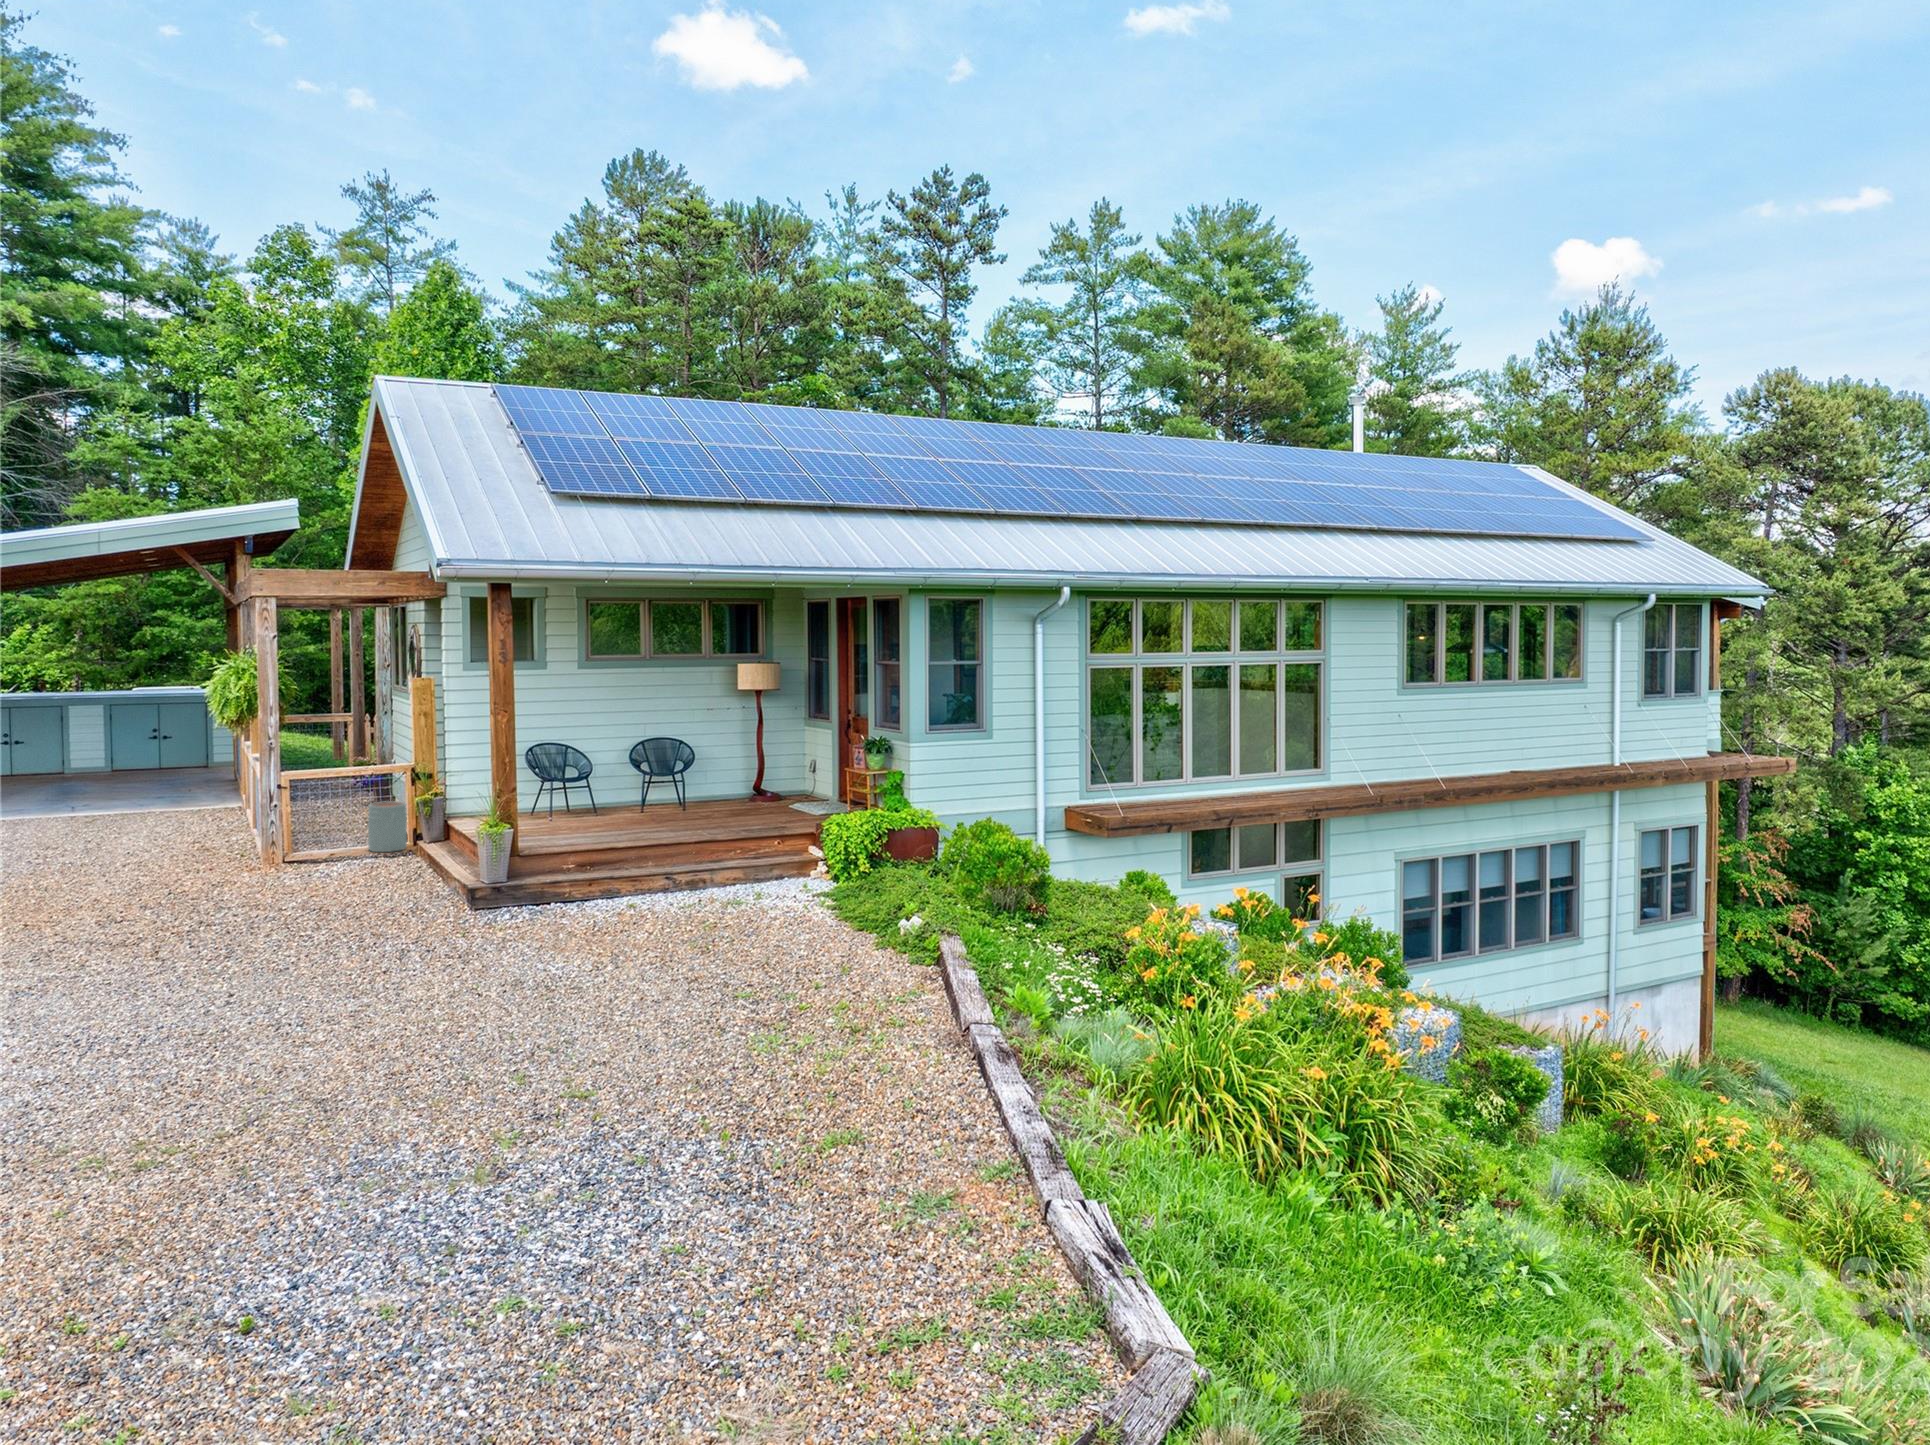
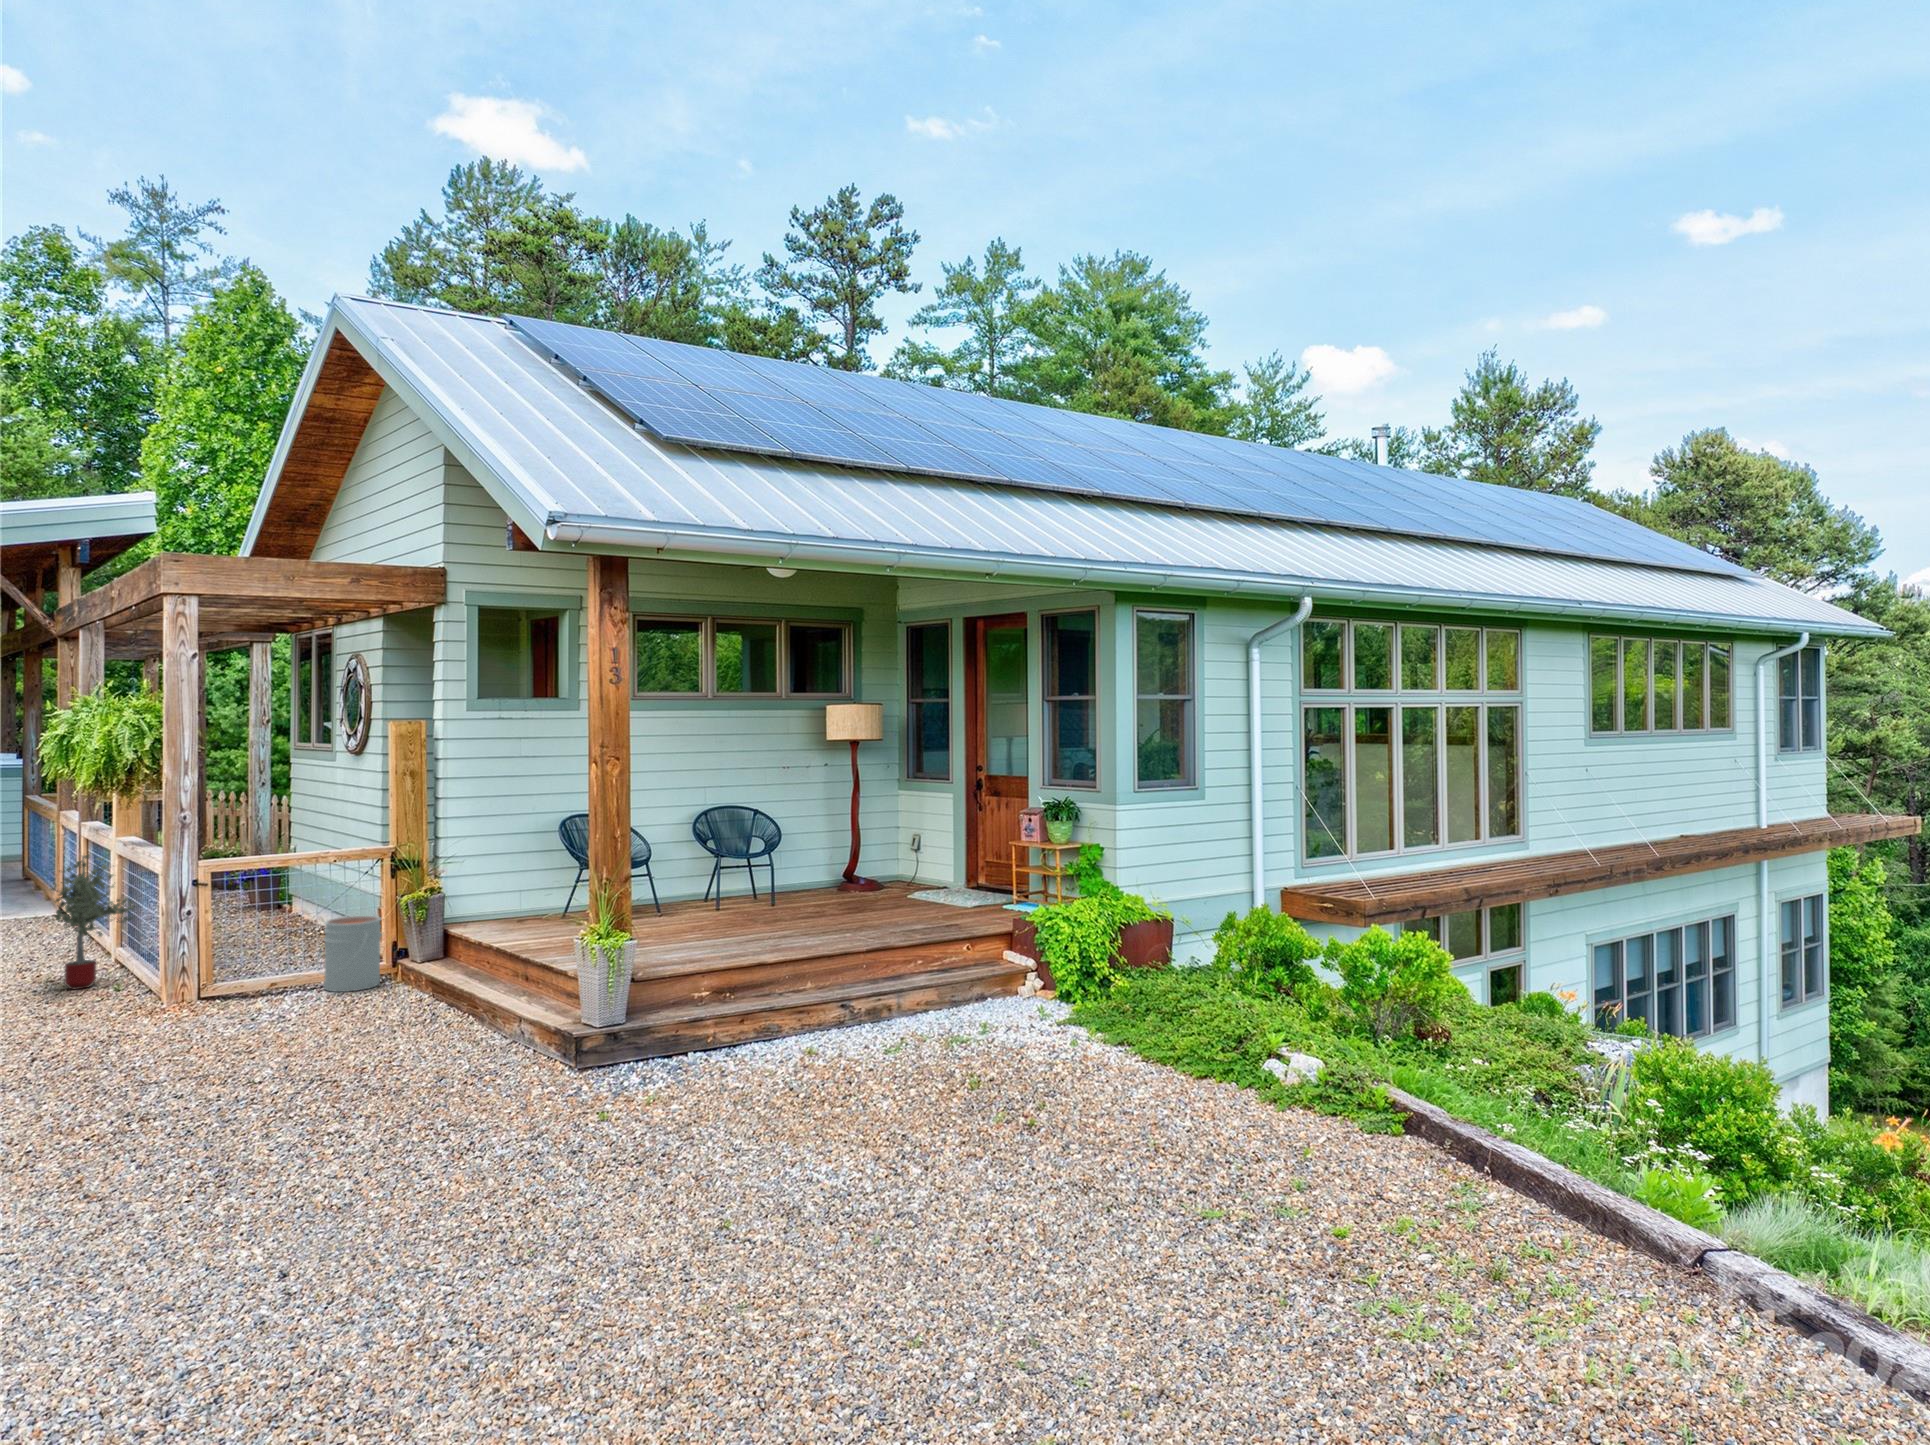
potted tree: none [200,751,258,841] -> present [51,855,135,989]

